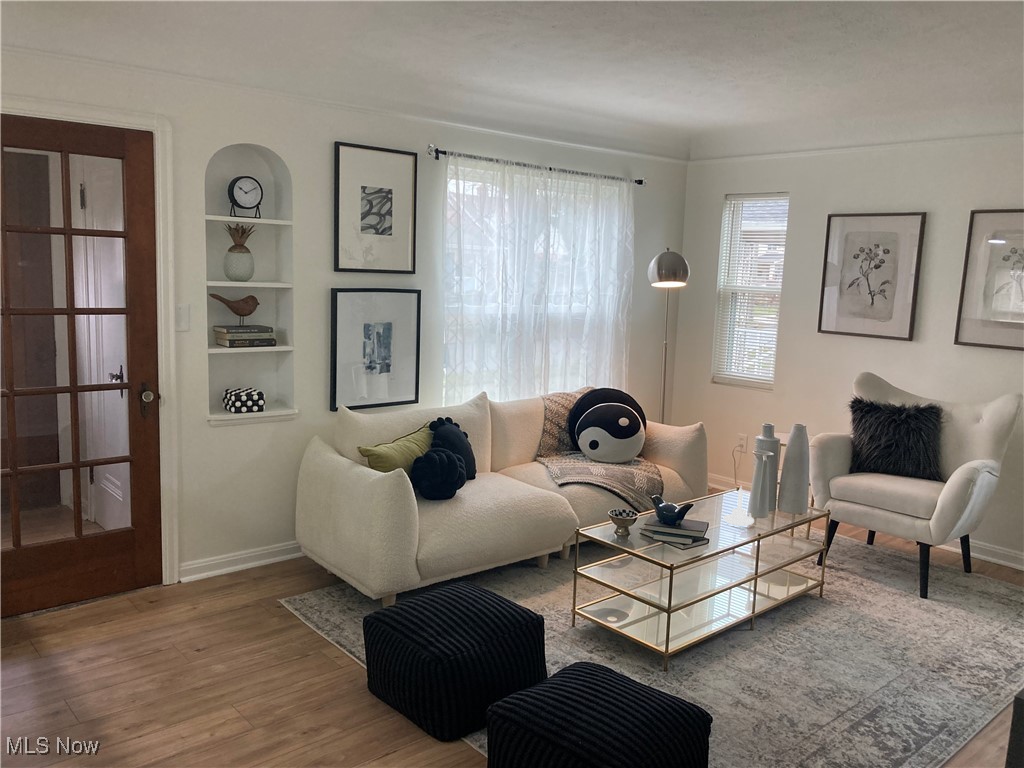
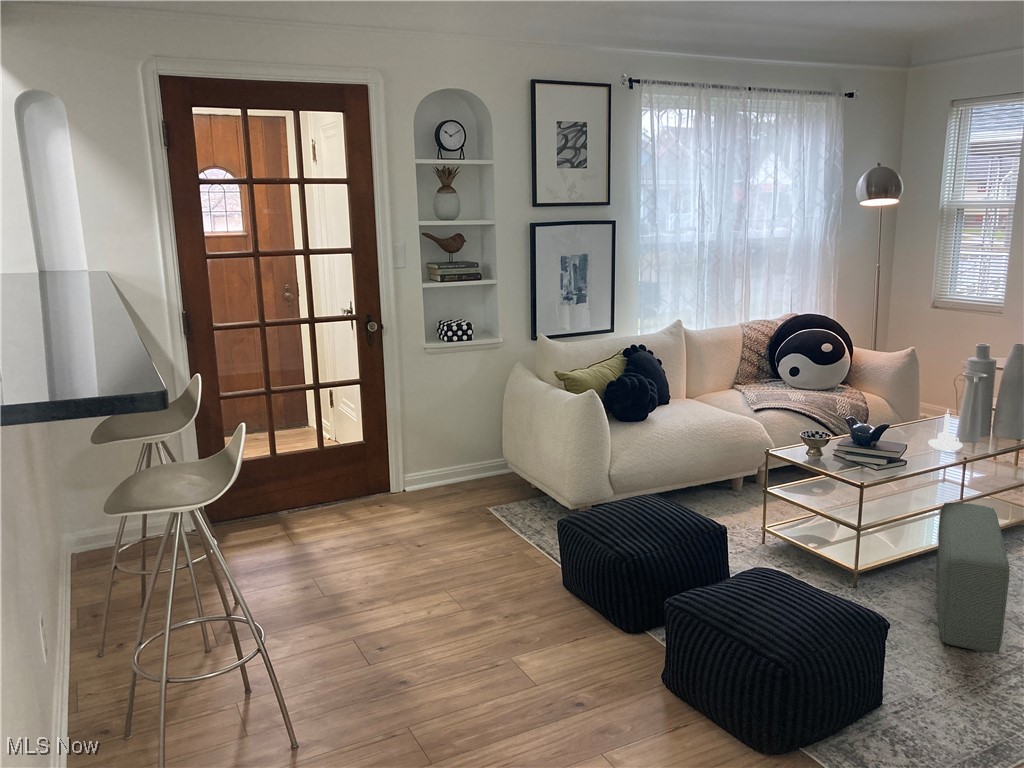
pouf: none [737,579,811,732] -> present [936,503,1010,652]

